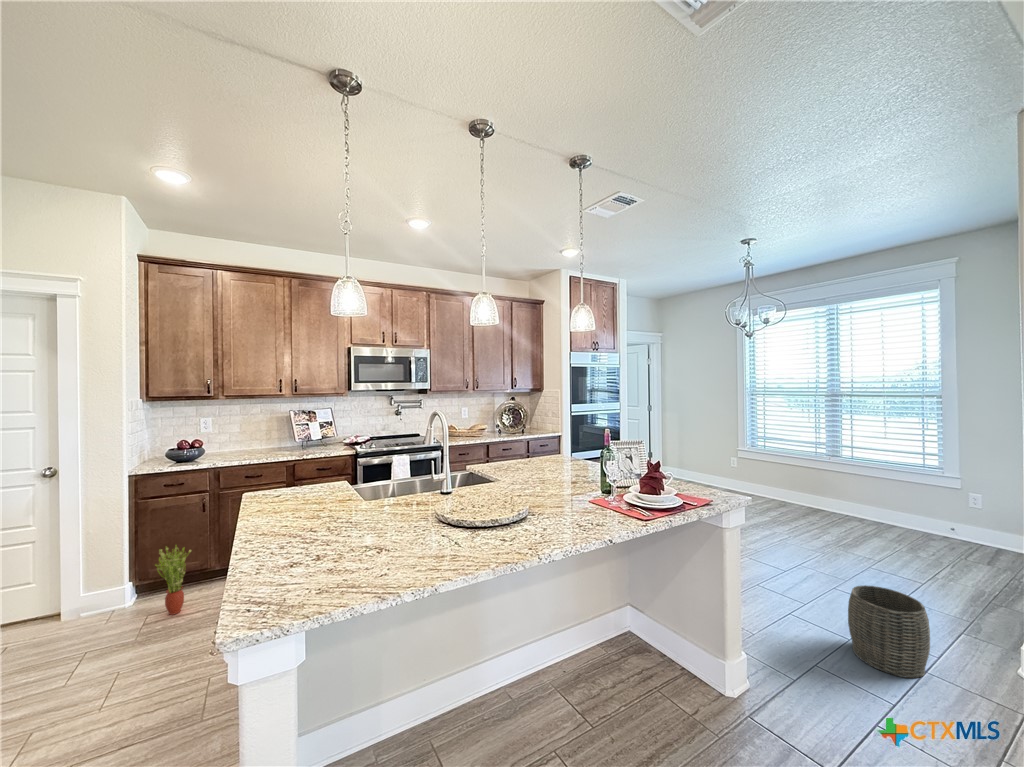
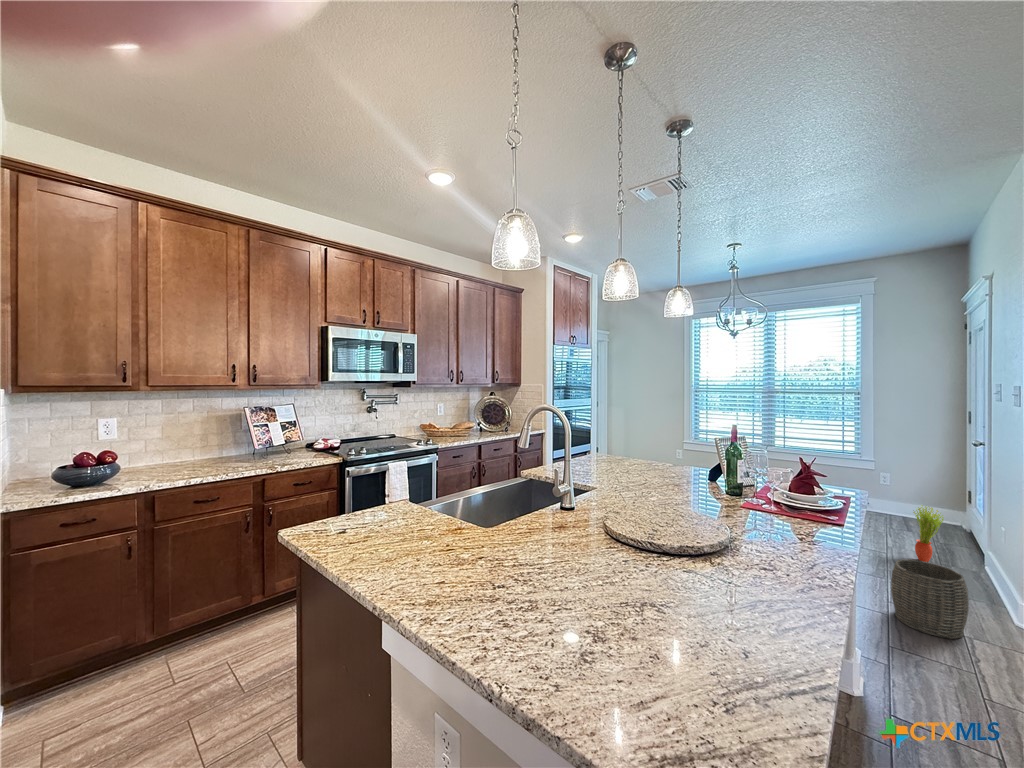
potted plant: present [156,547,191,615] -> present [913,505,943,562]

